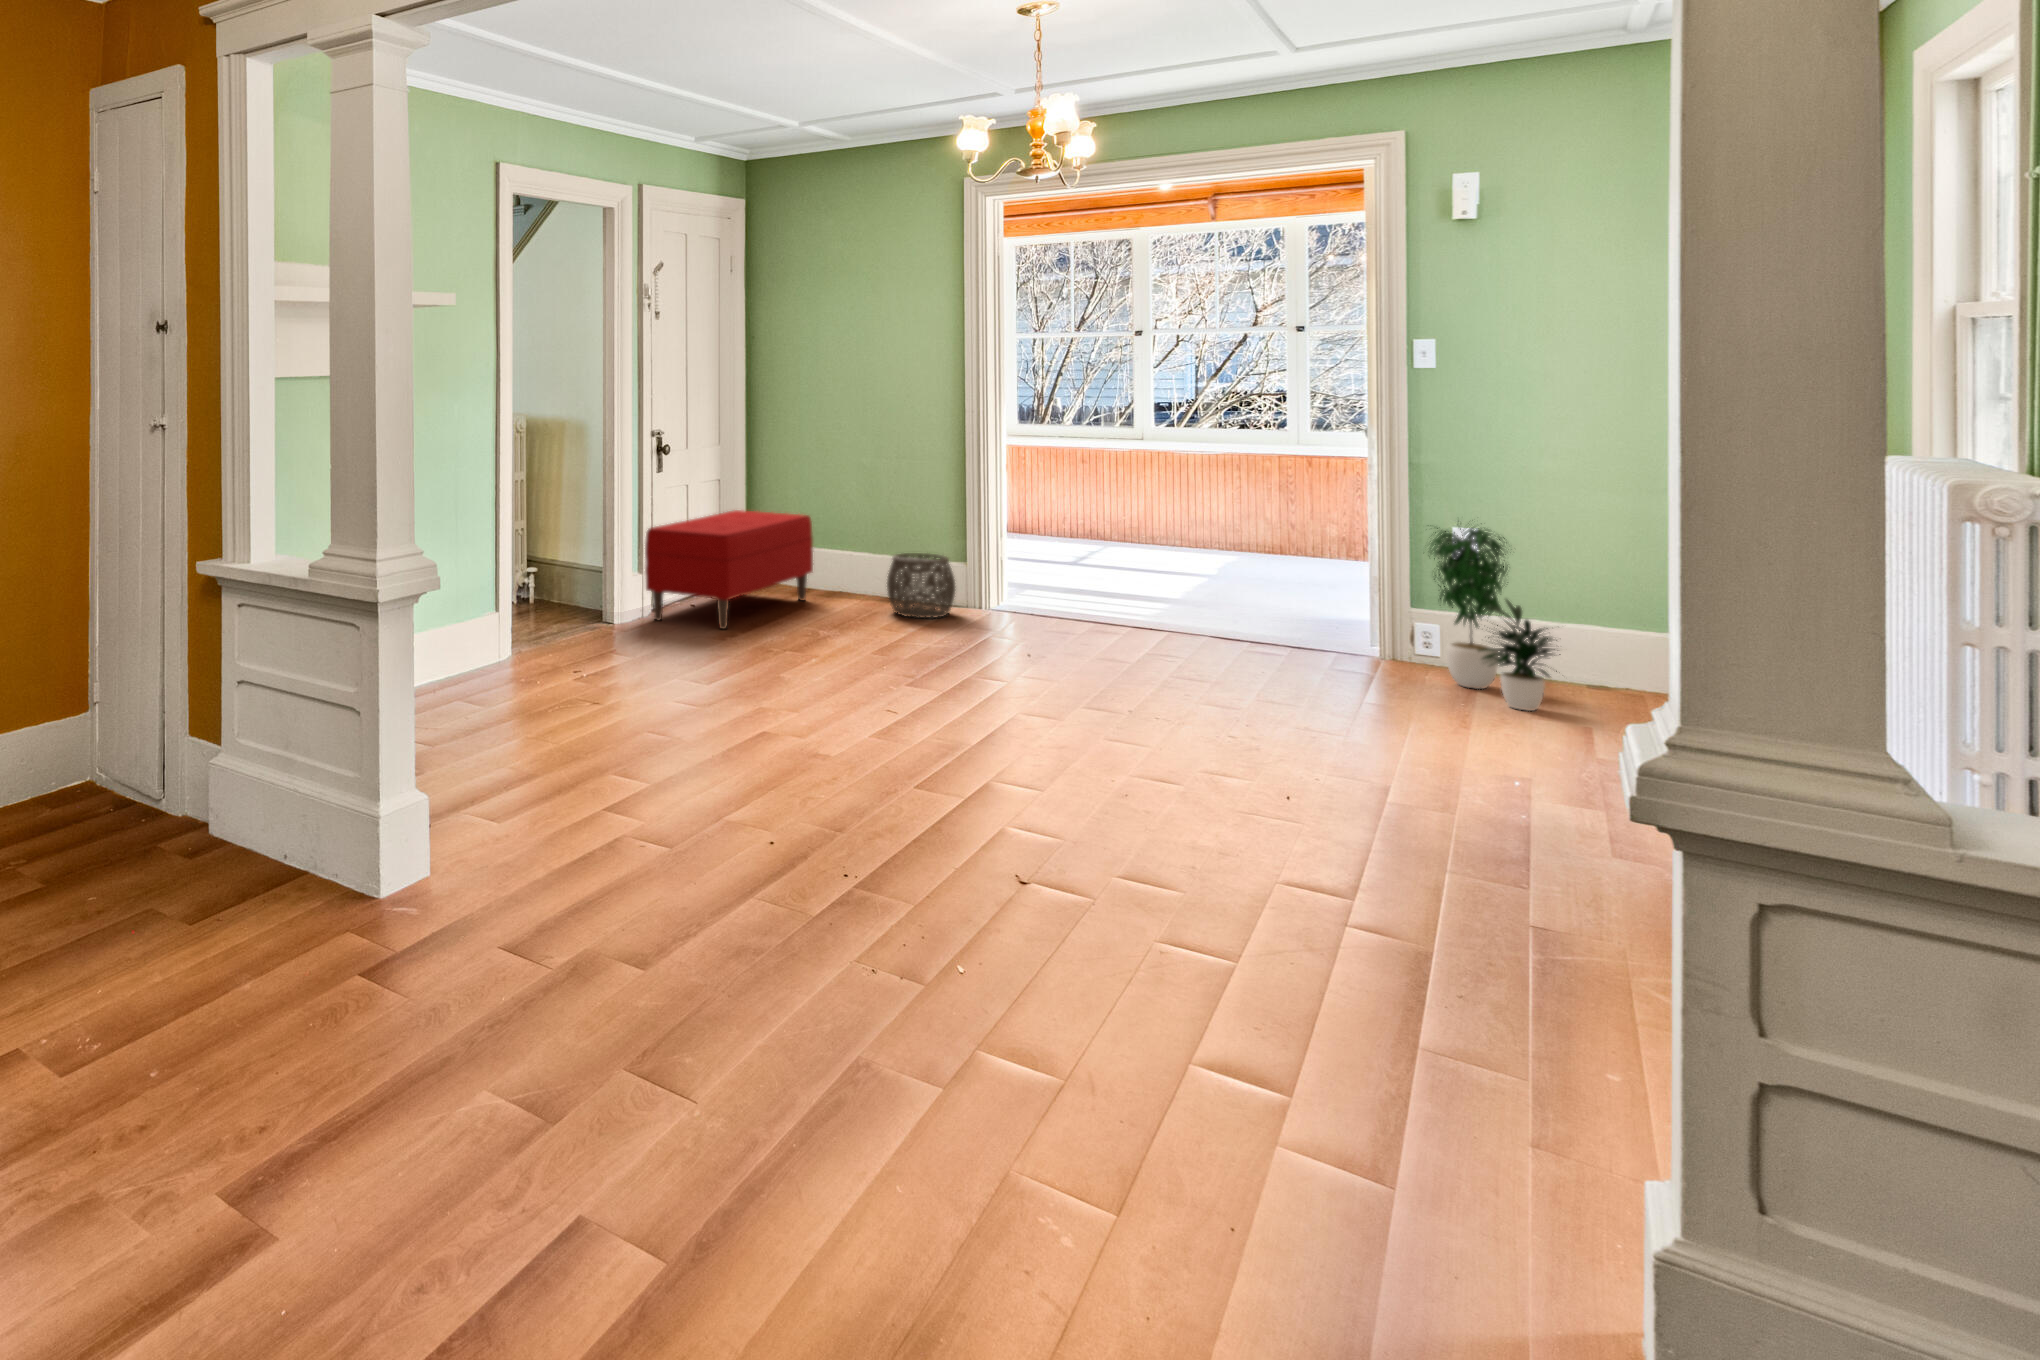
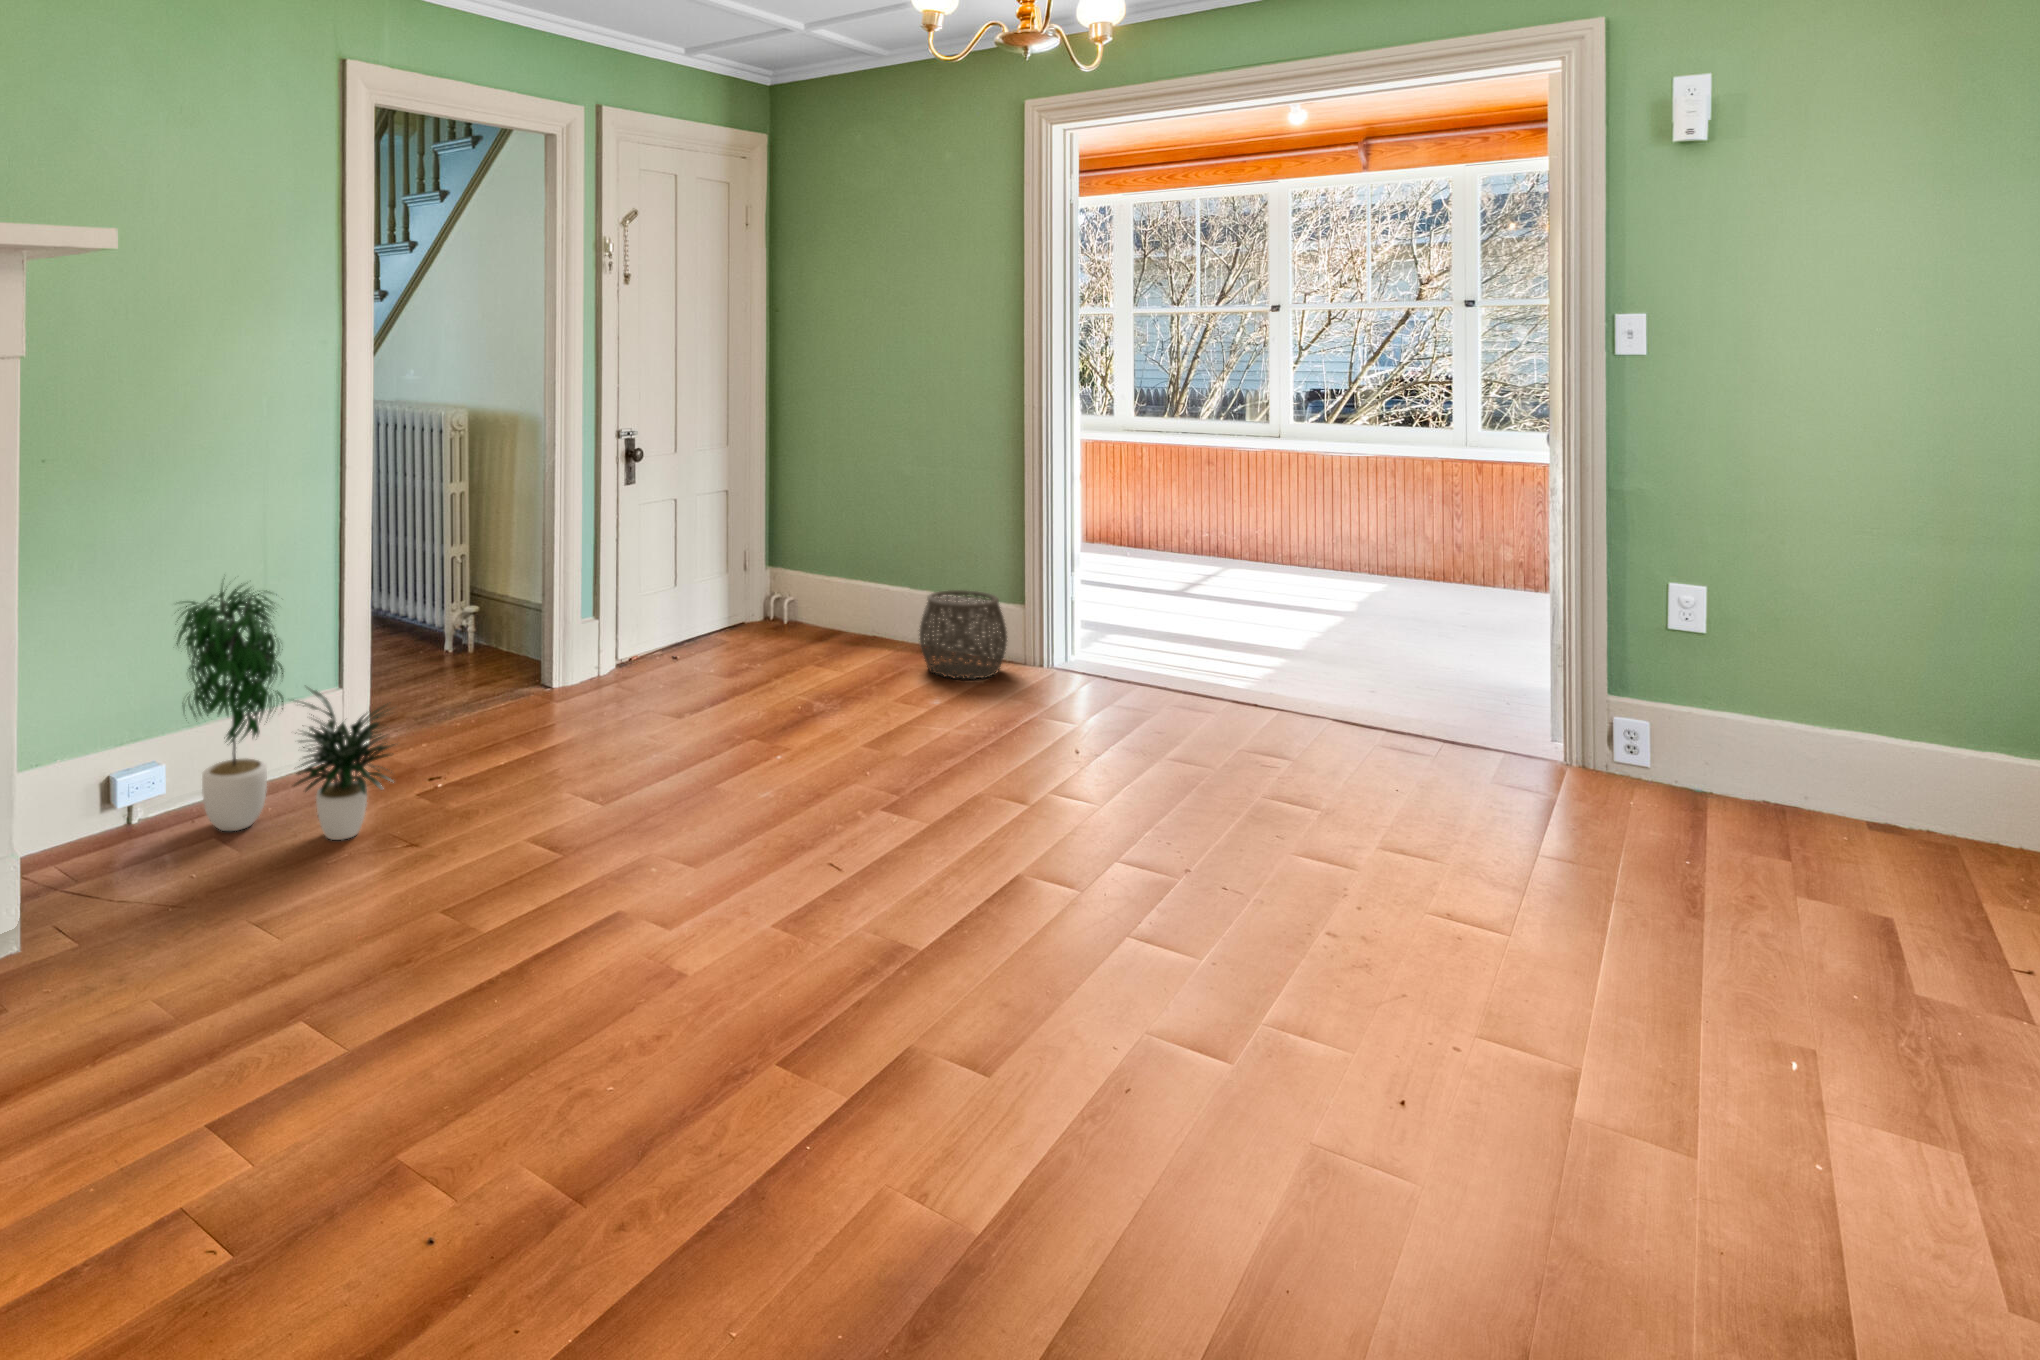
bench: present [645,510,813,629] -> none [599,529,837,696]
potted plant: present [1428,523,1561,711] -> present [176,578,393,840]

